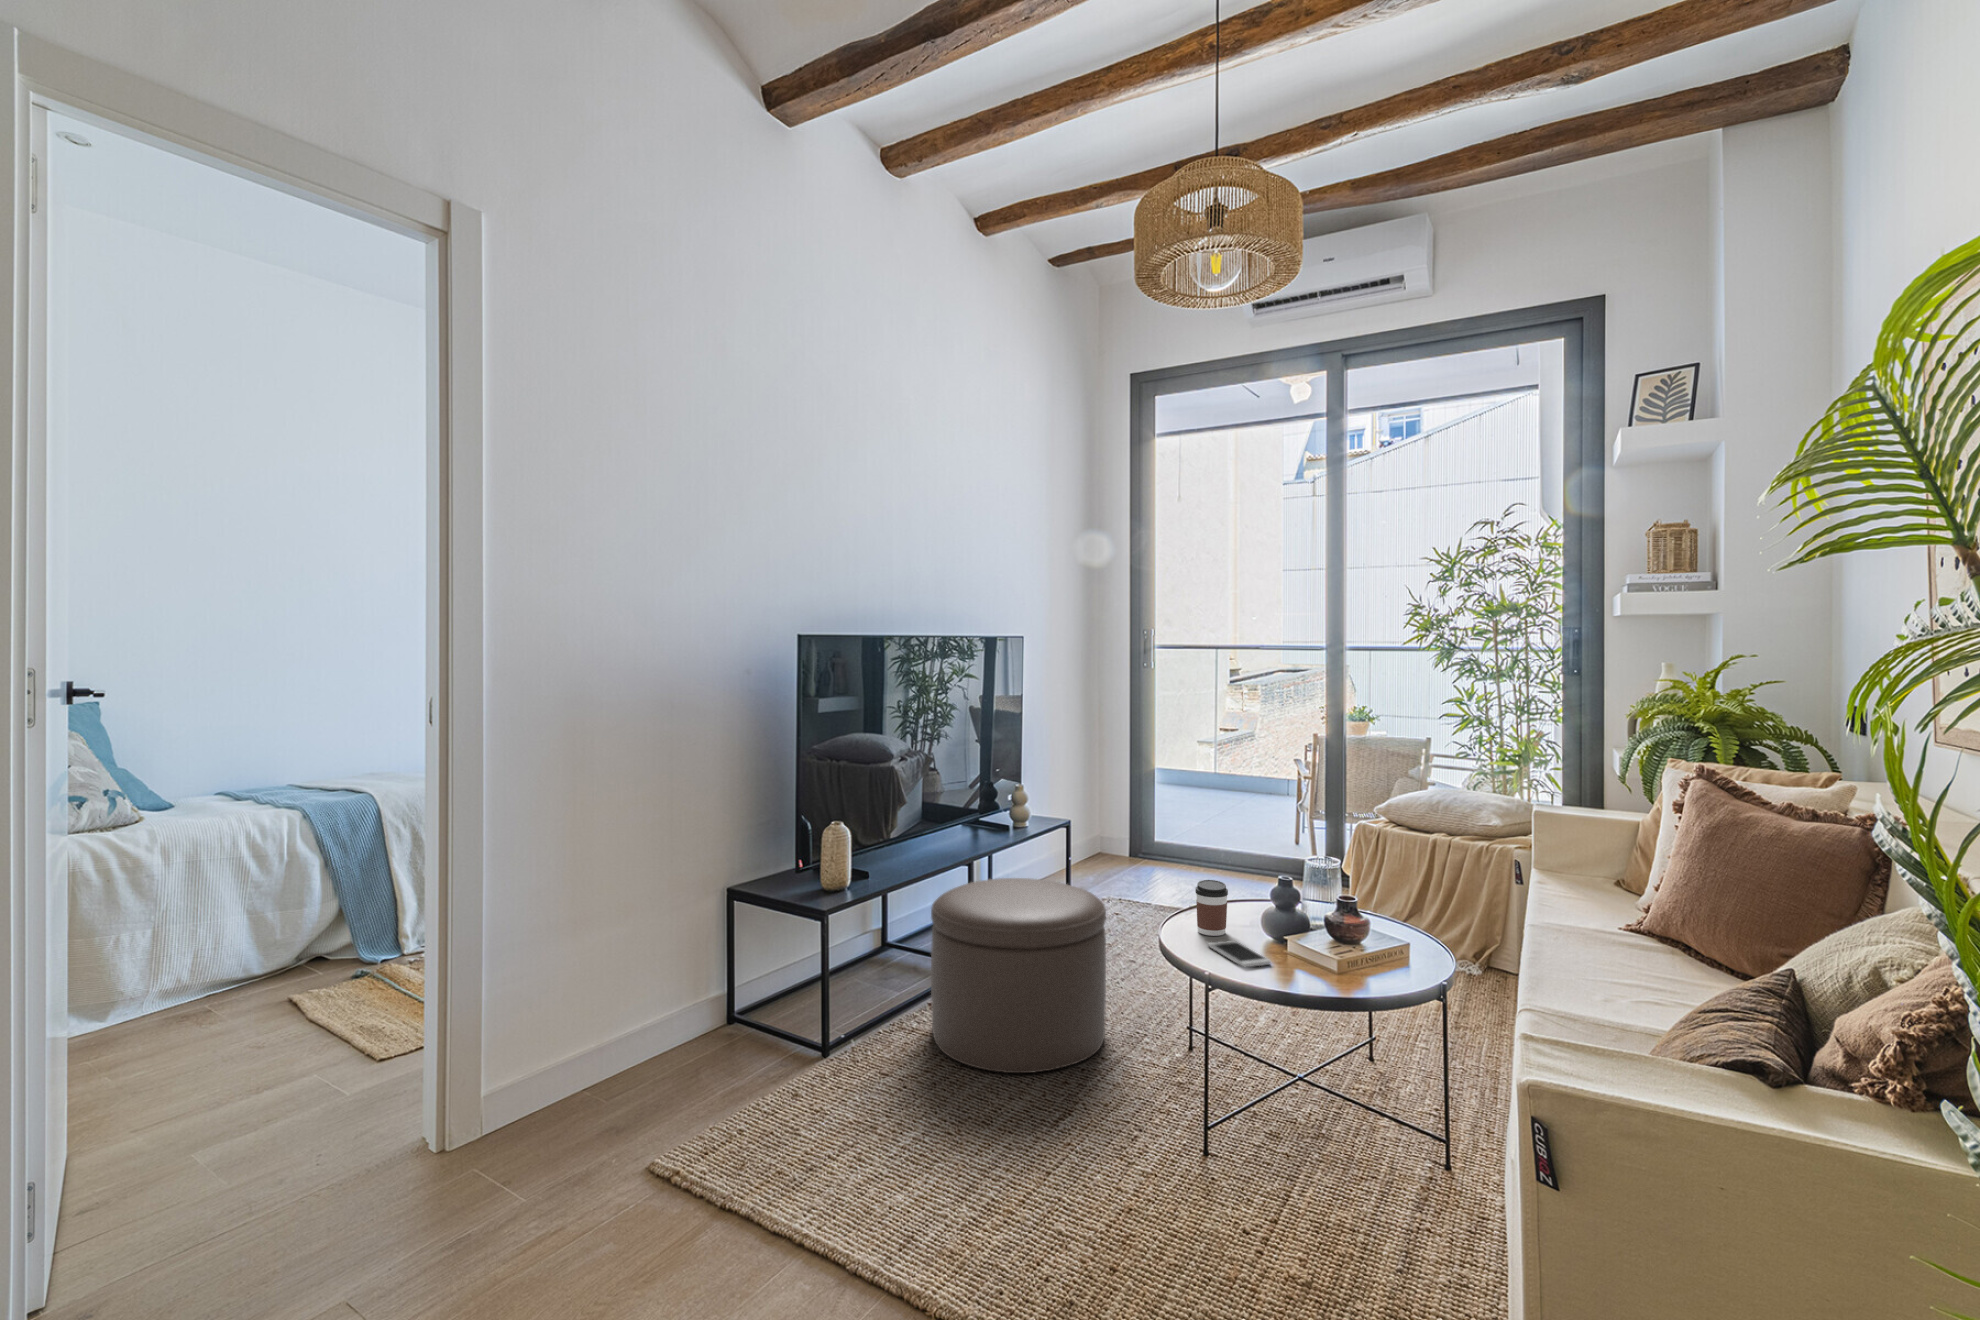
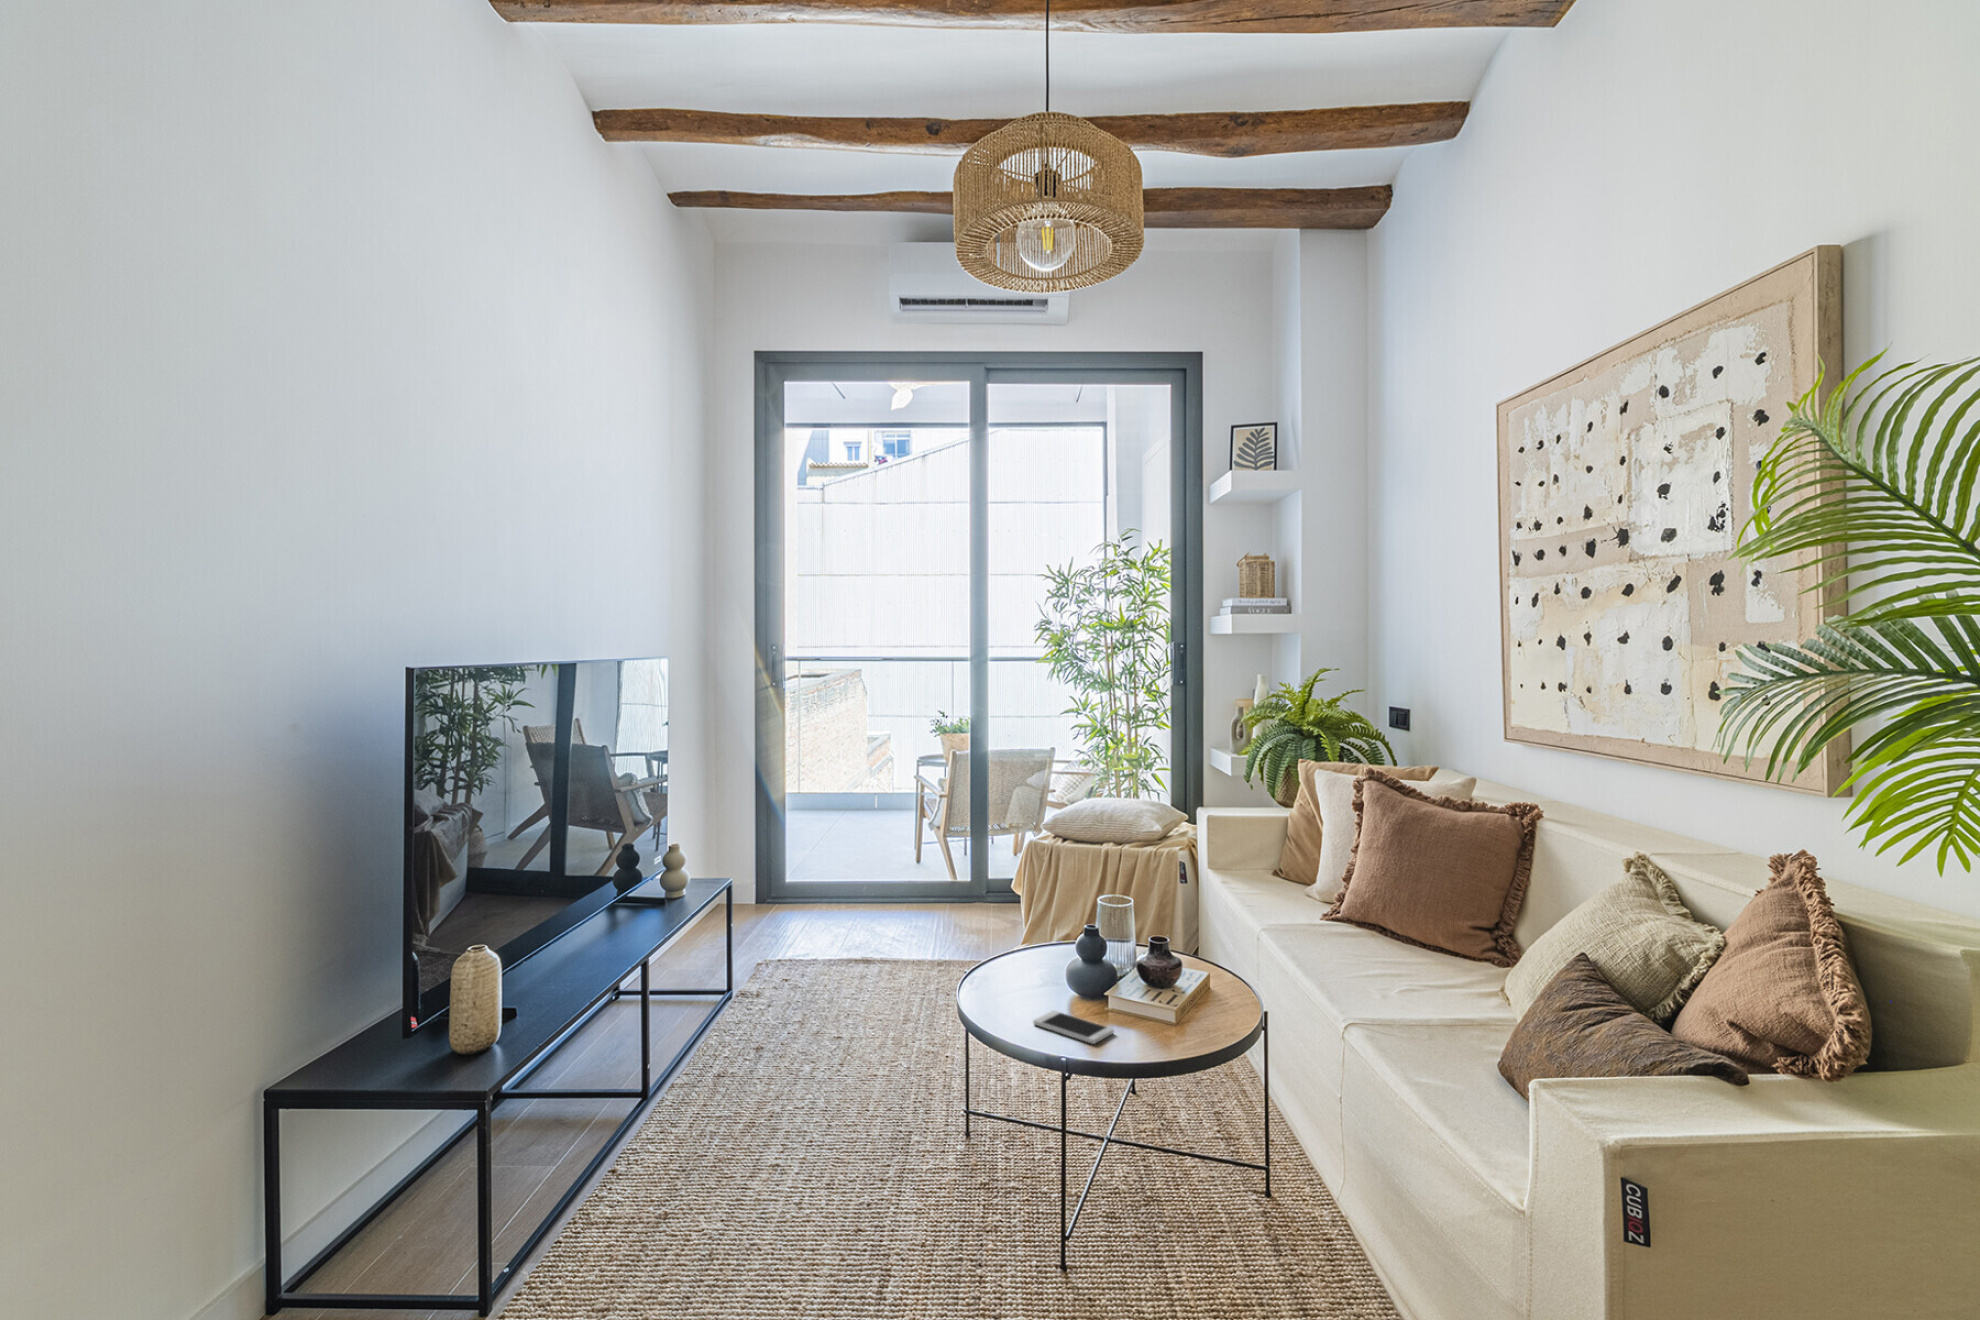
ottoman: present [931,878,1106,1073] -> none [640,970,871,1245]
coffee cup: present [1195,880,1228,936] -> none [1000,944,1036,1010]

